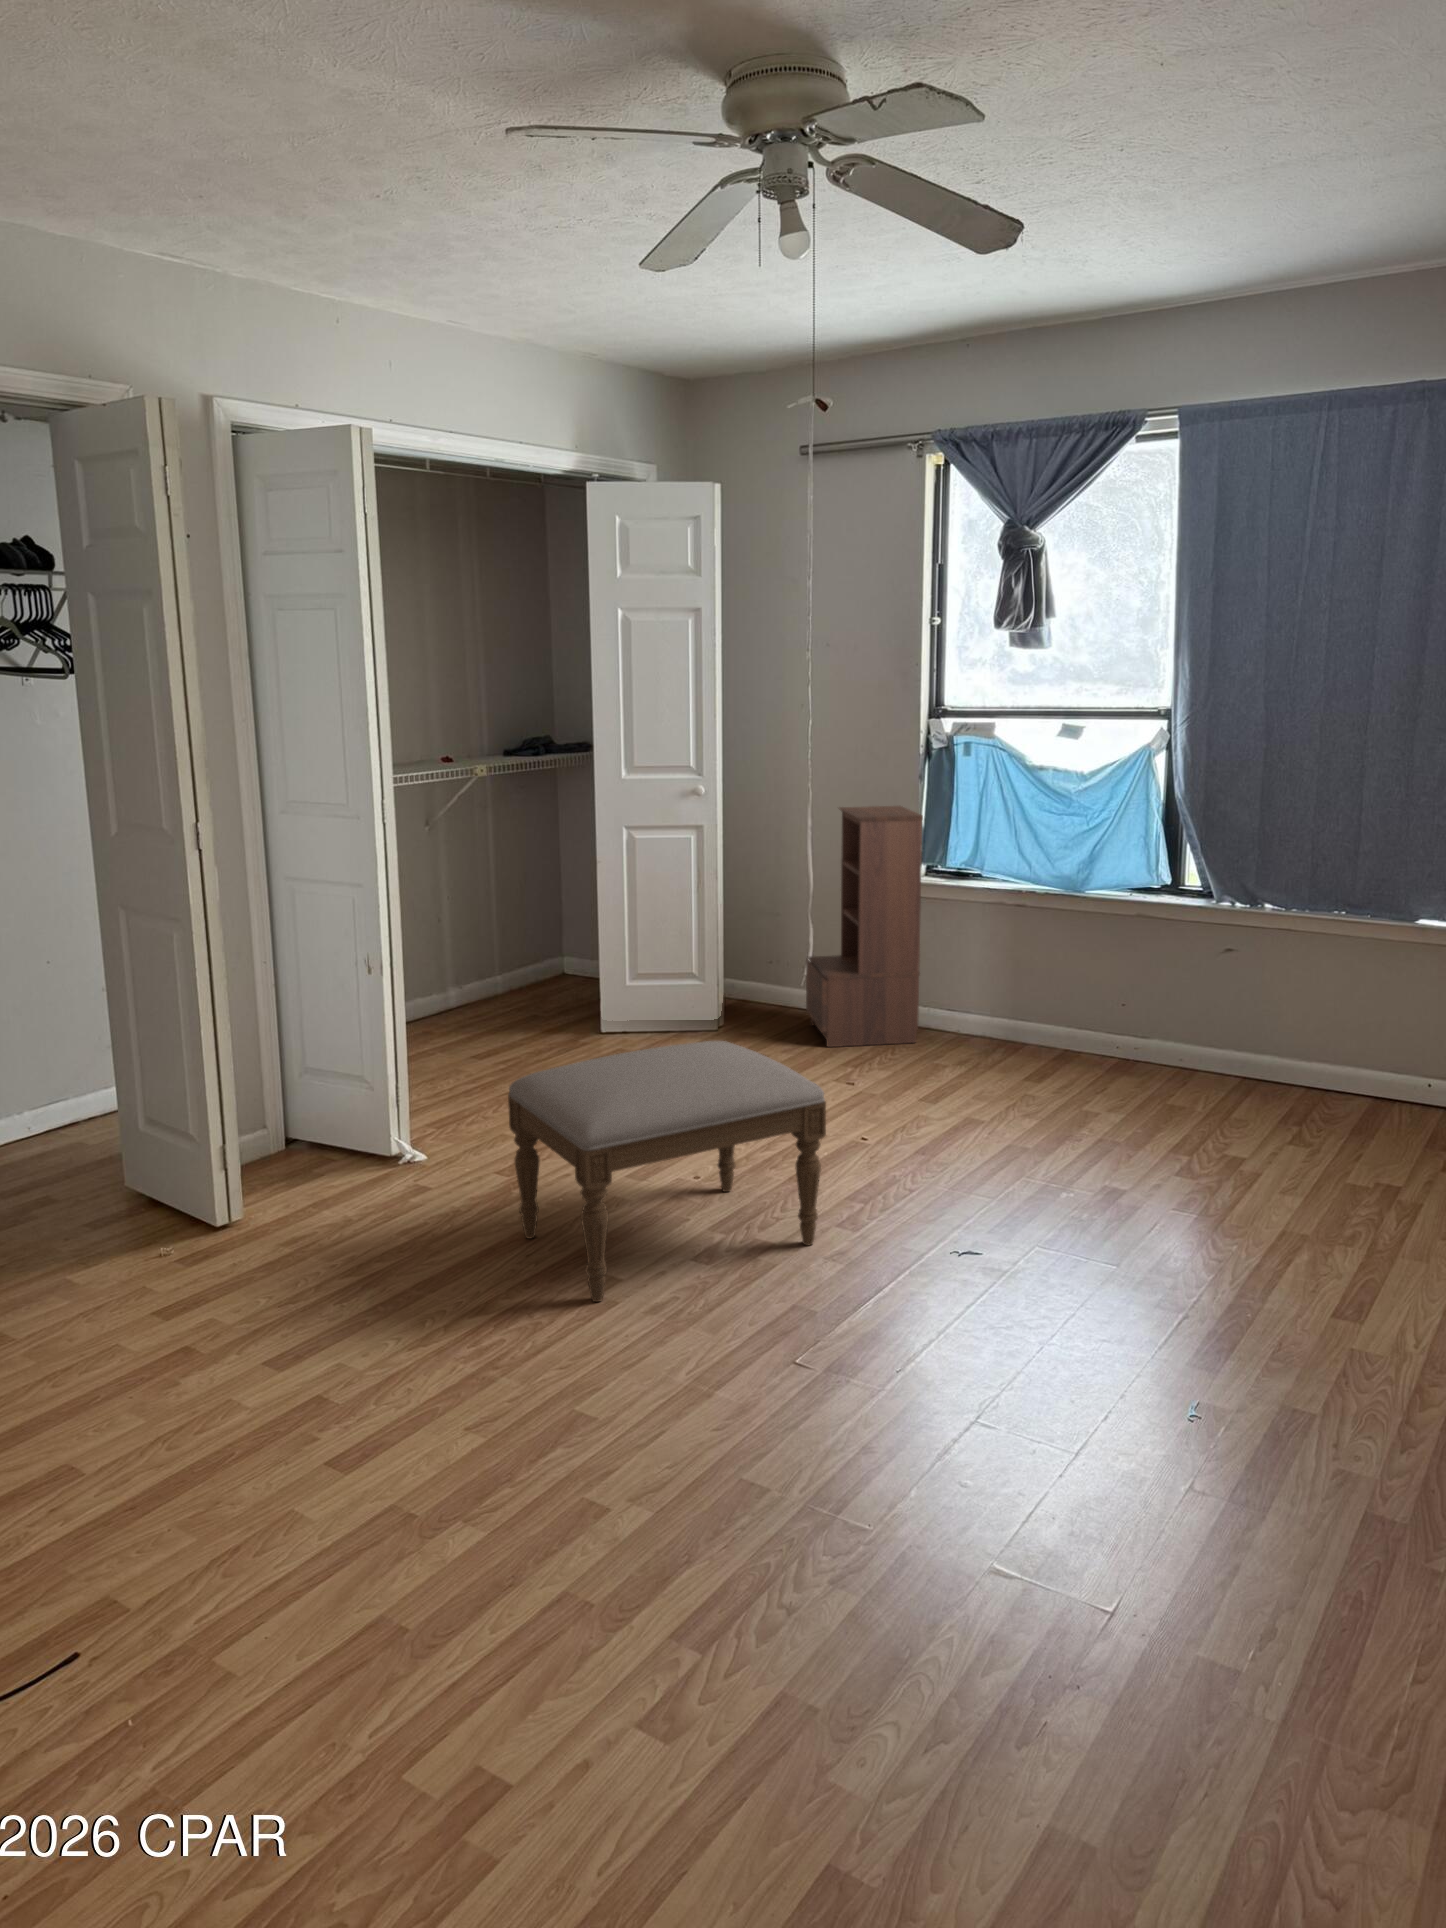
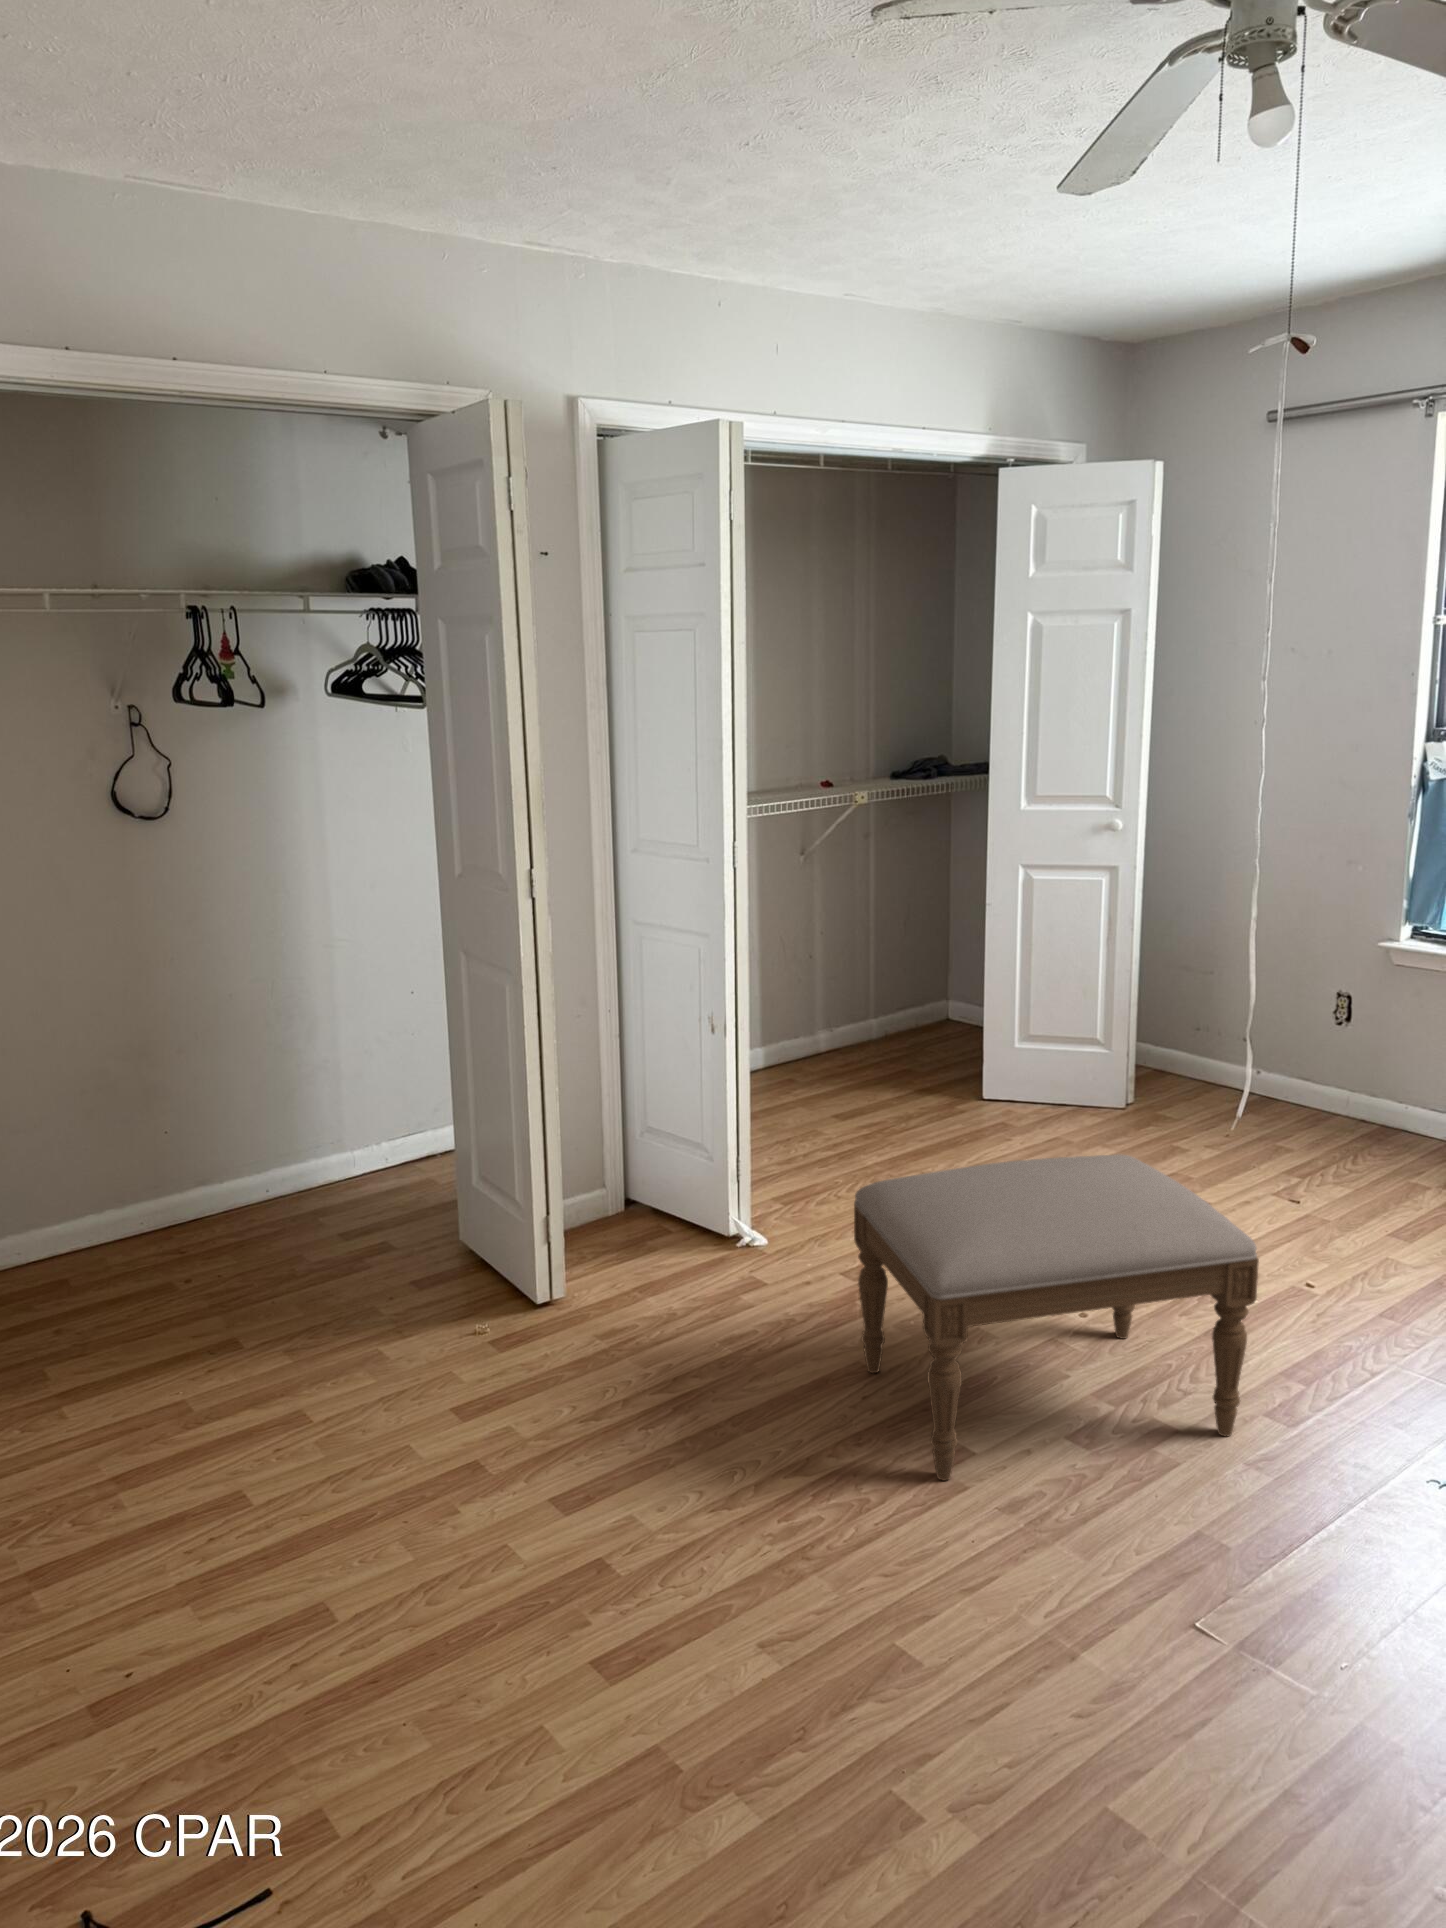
bookshelf: present [806,806,923,1047] -> none [1239,850,1408,1147]

